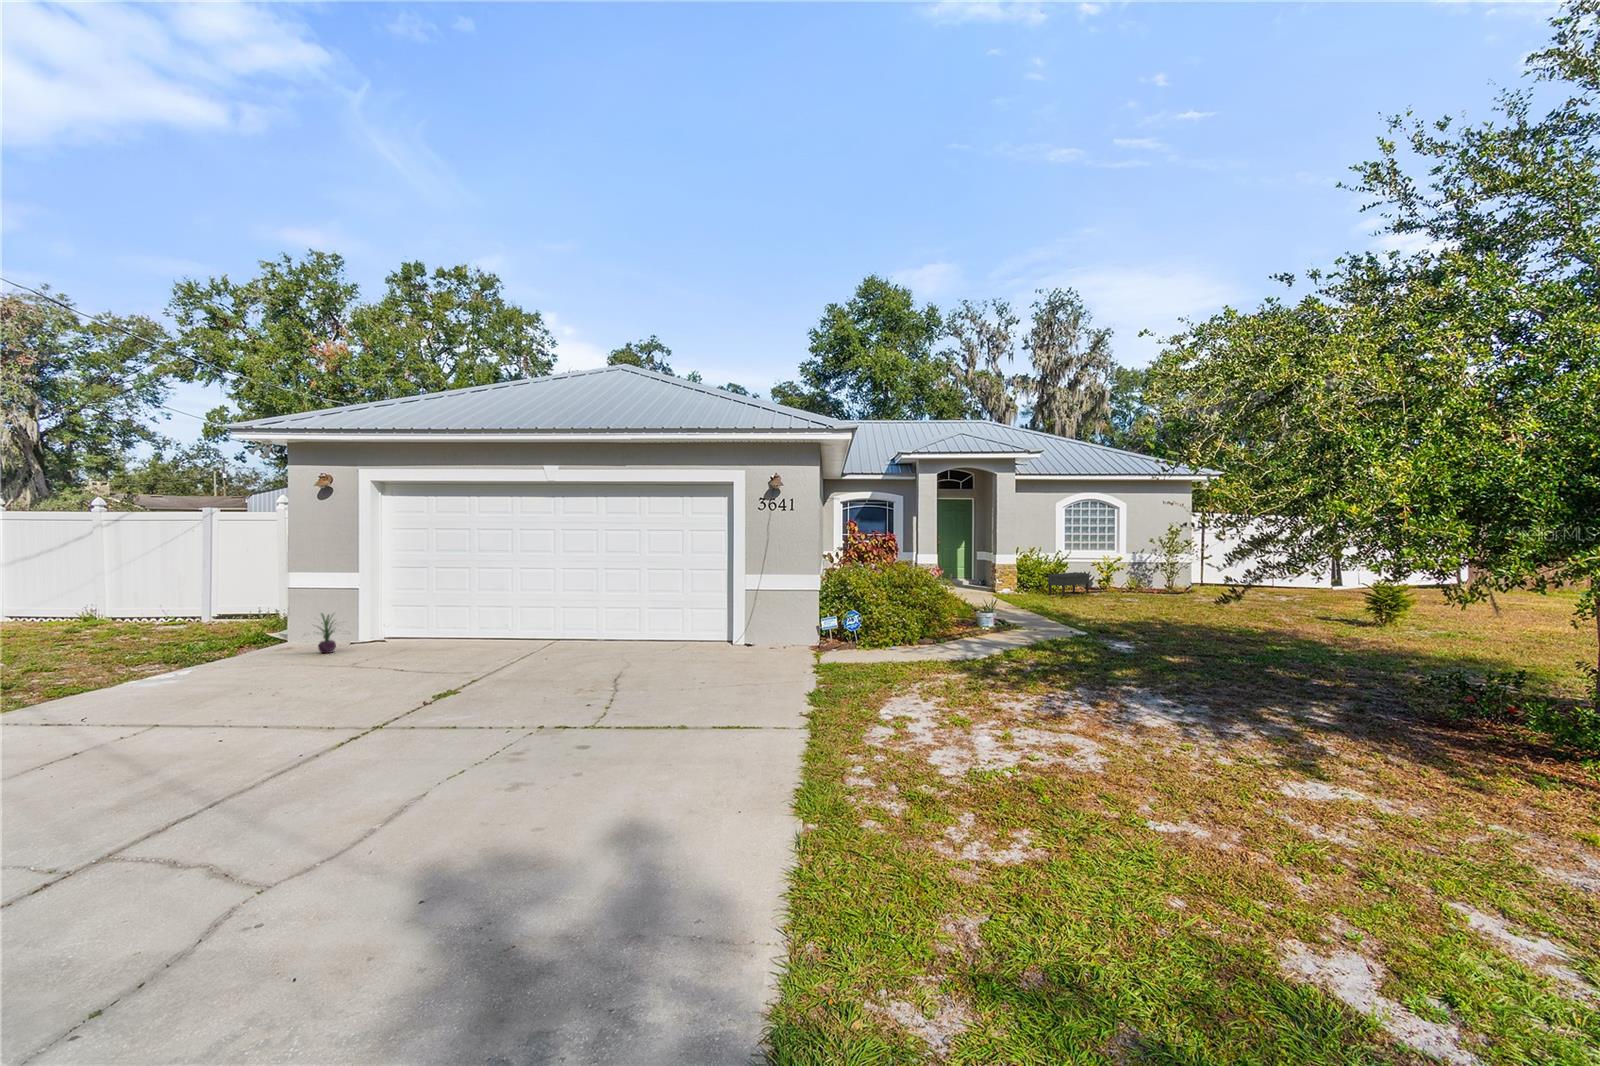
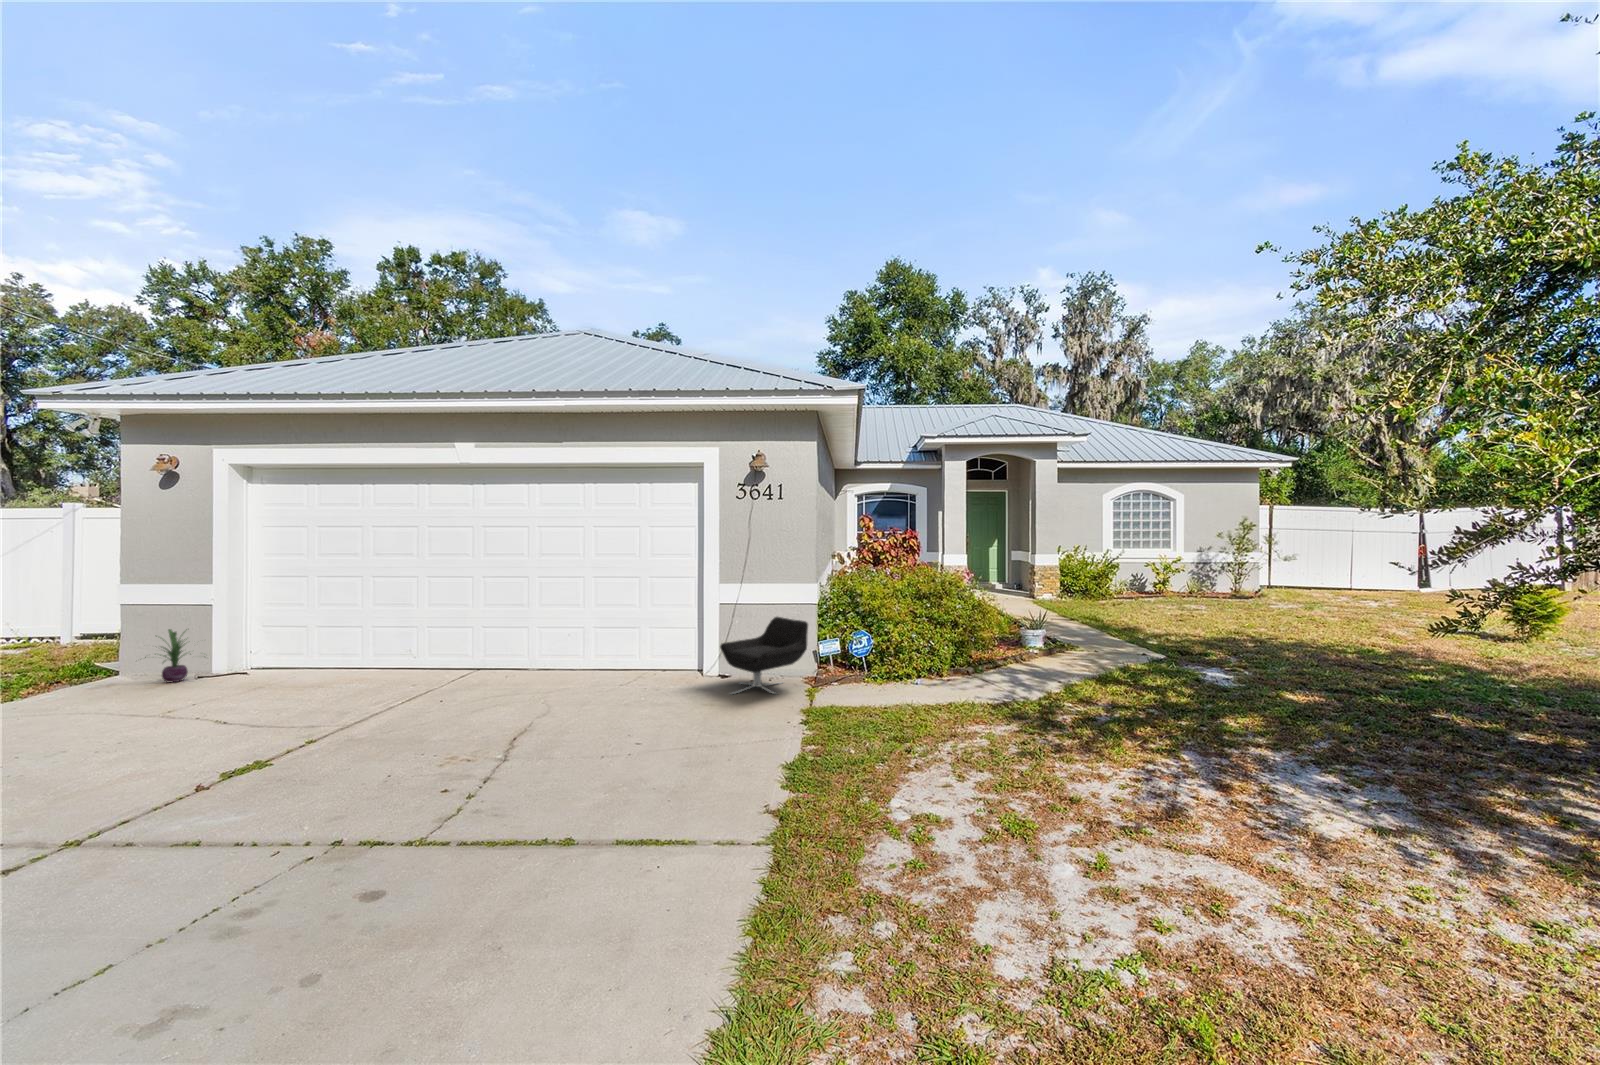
bench: present [1048,572,1090,596] -> none [1096,576,1145,604]
lounge chair: none [747,601,813,658] -> present [720,617,808,694]

